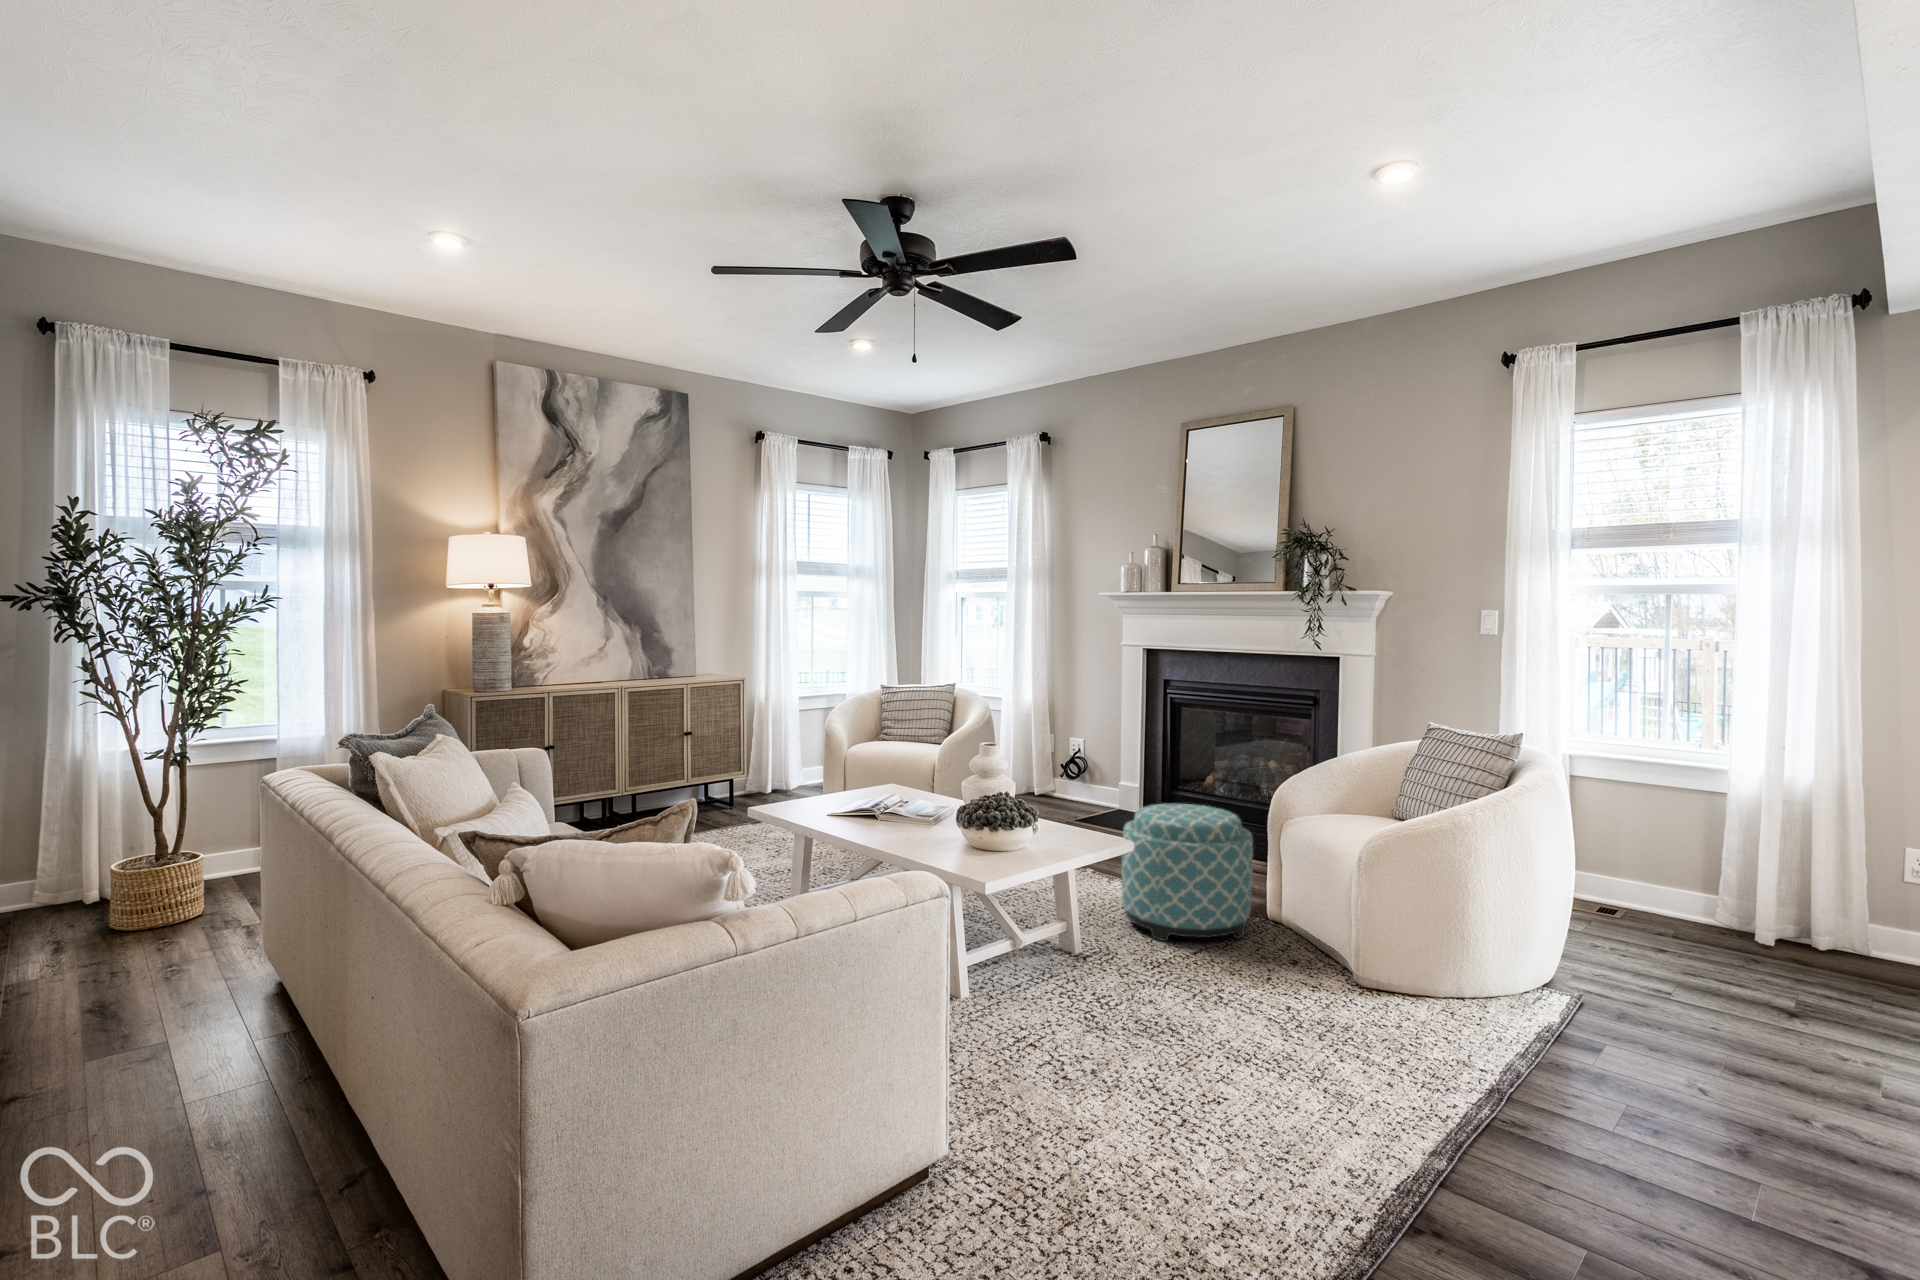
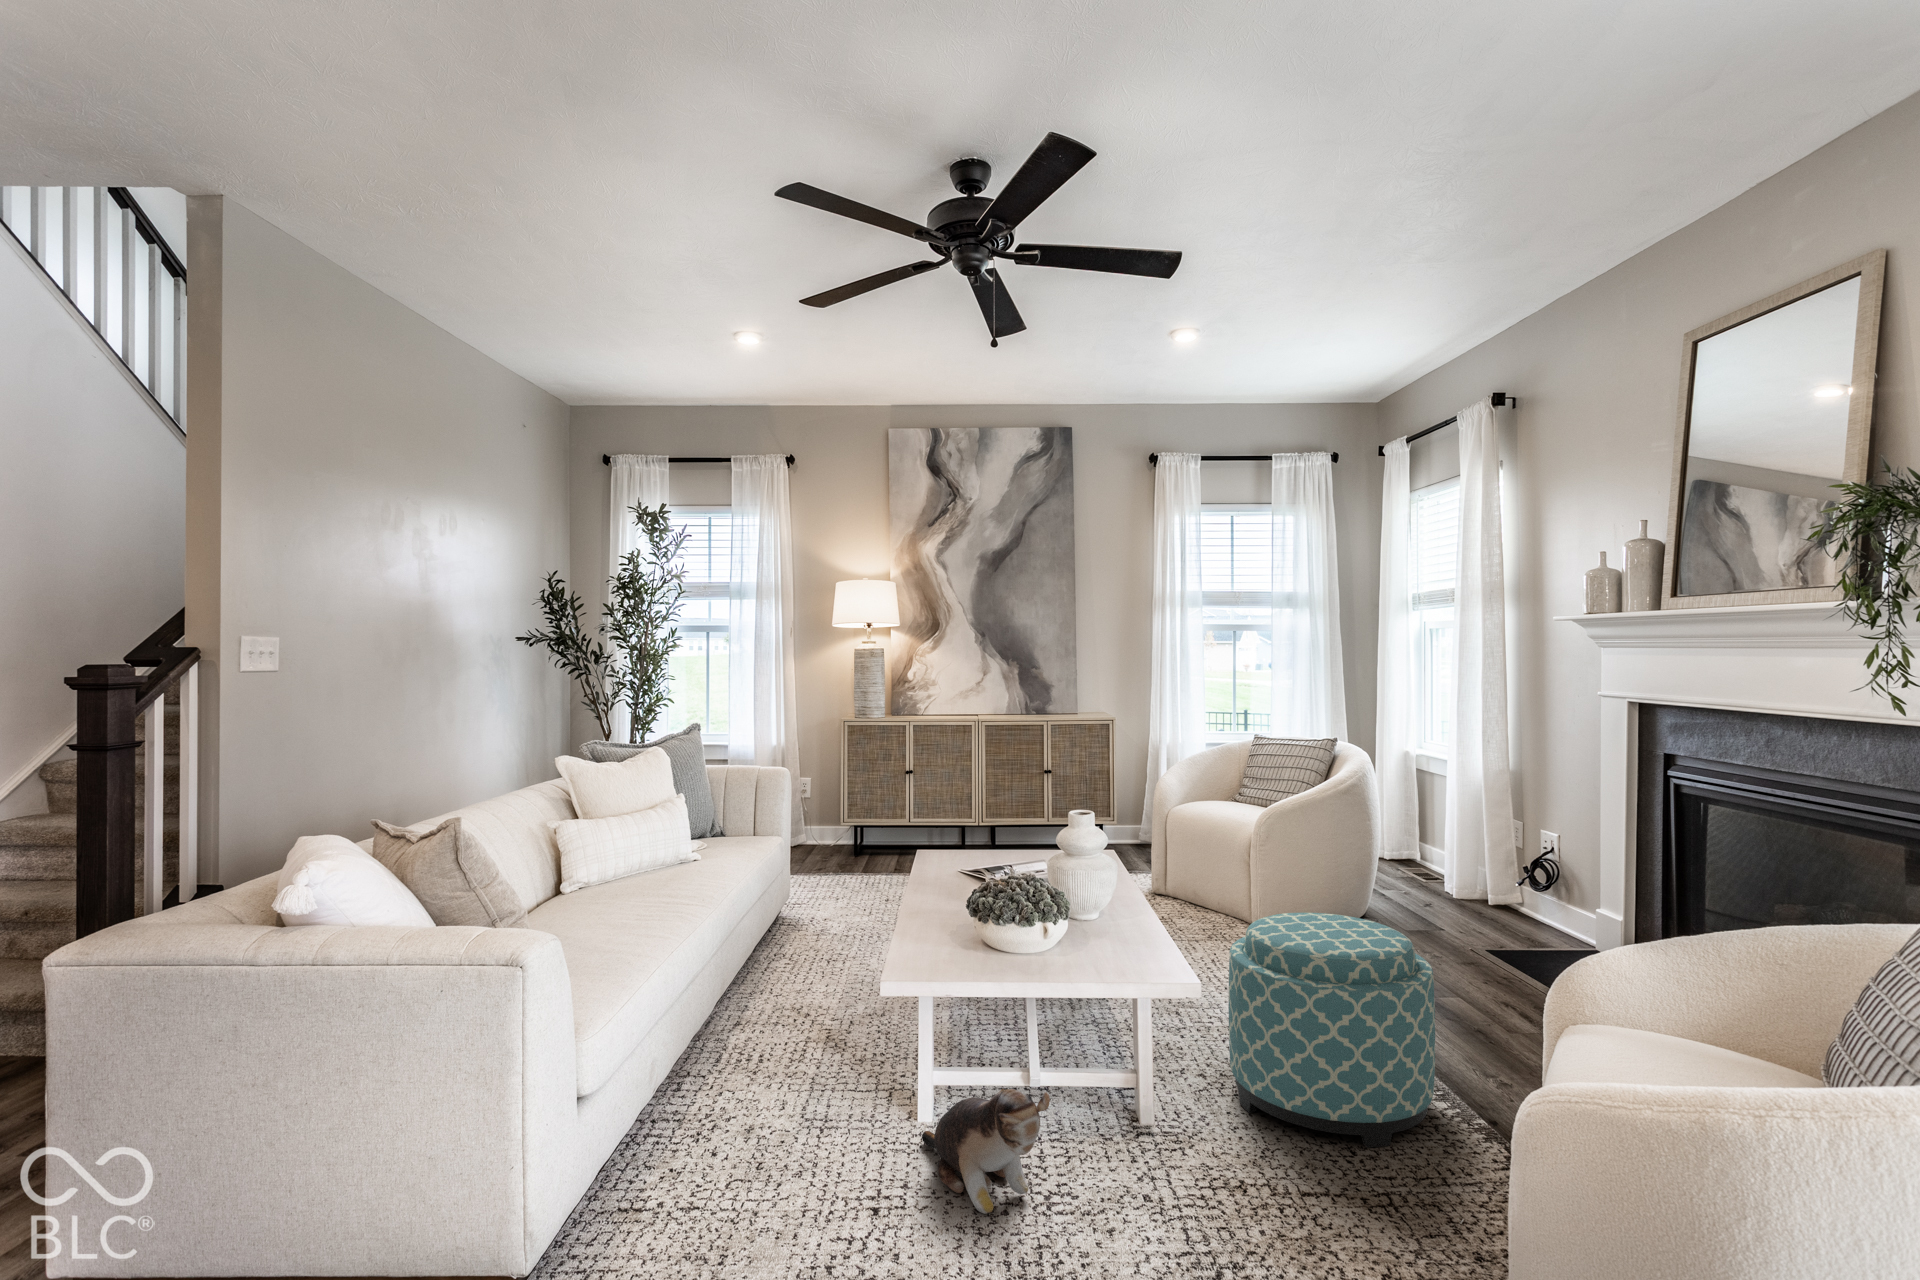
plush toy: none [1055,941,1212,1039] -> present [922,1089,1050,1214]

